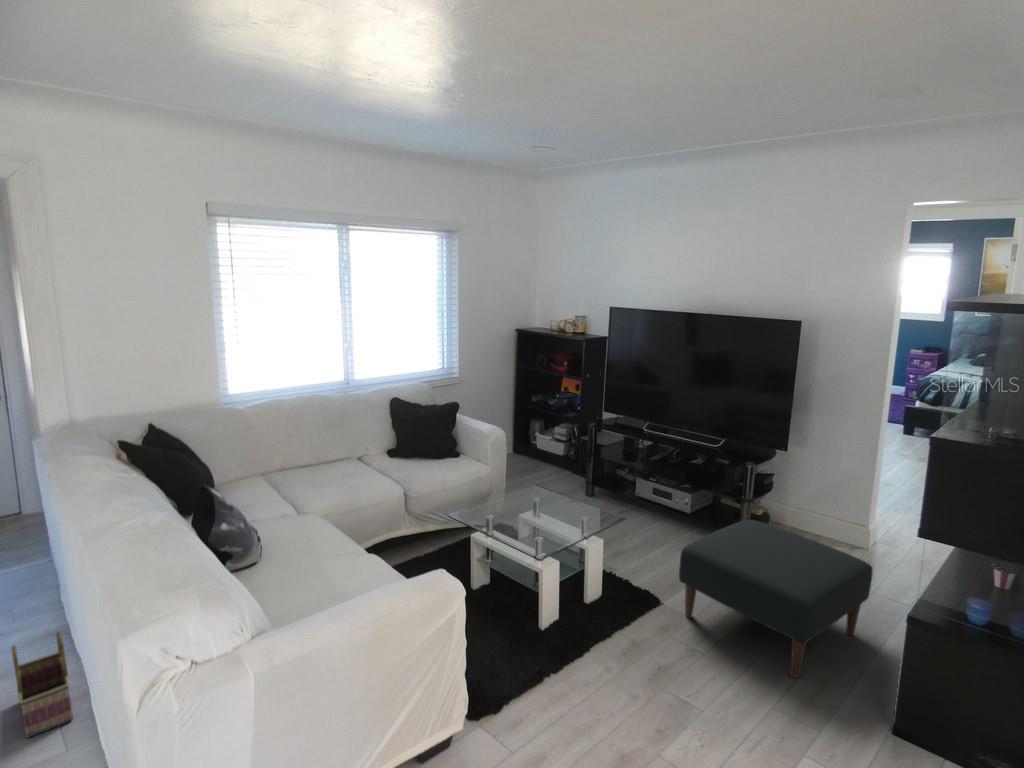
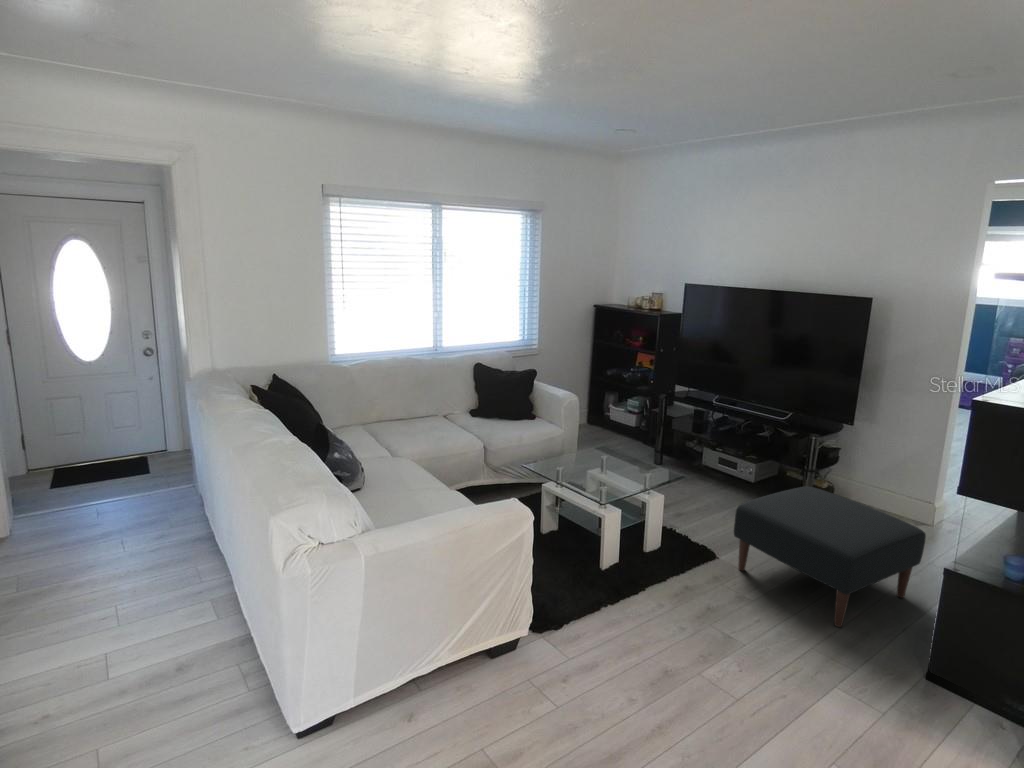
basket: present [11,632,73,737] -> none [176,531,219,610]

